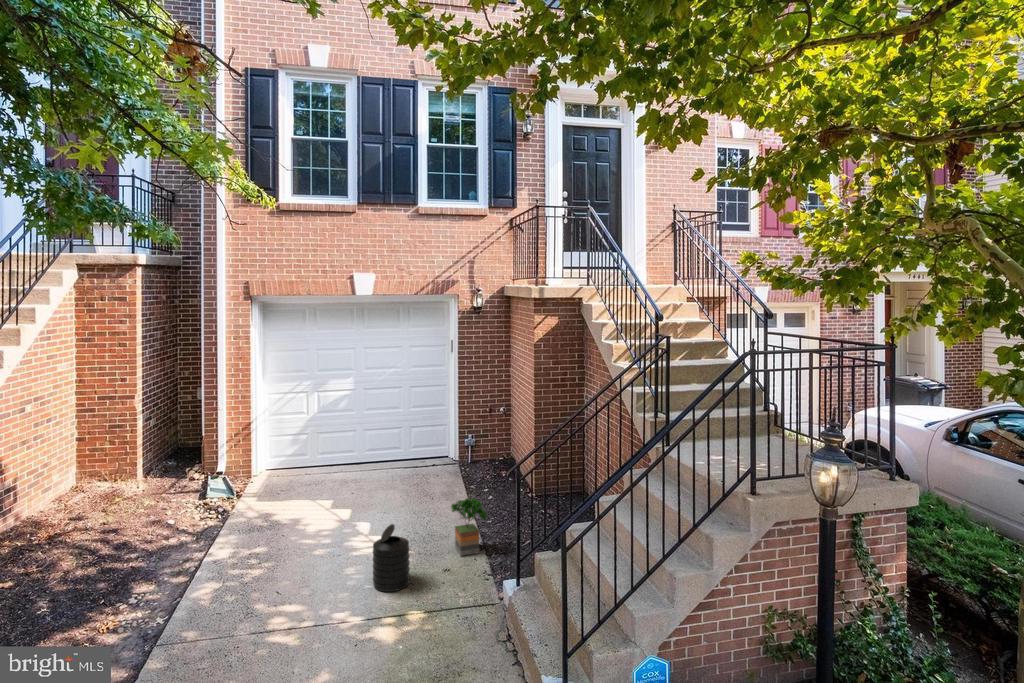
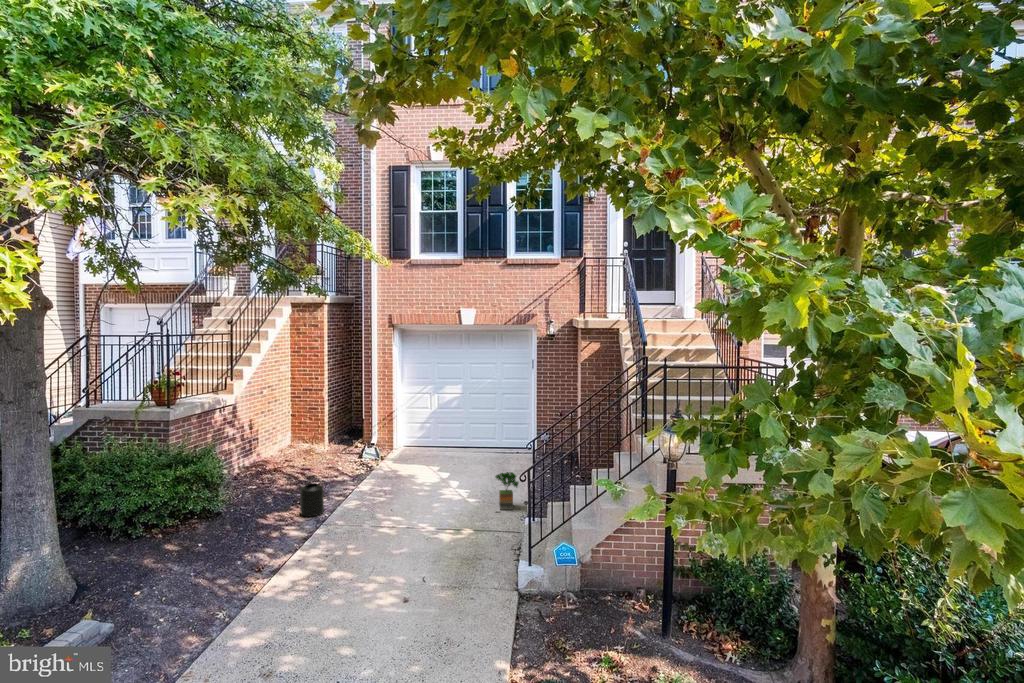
trash can: present [373,524,410,592] -> present [300,480,324,516]

